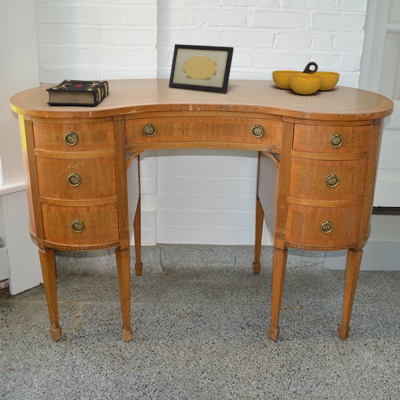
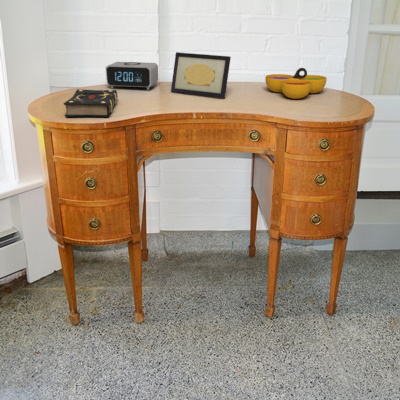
alarm clock: none [99,56,156,85] -> present [106,62,158,90]

